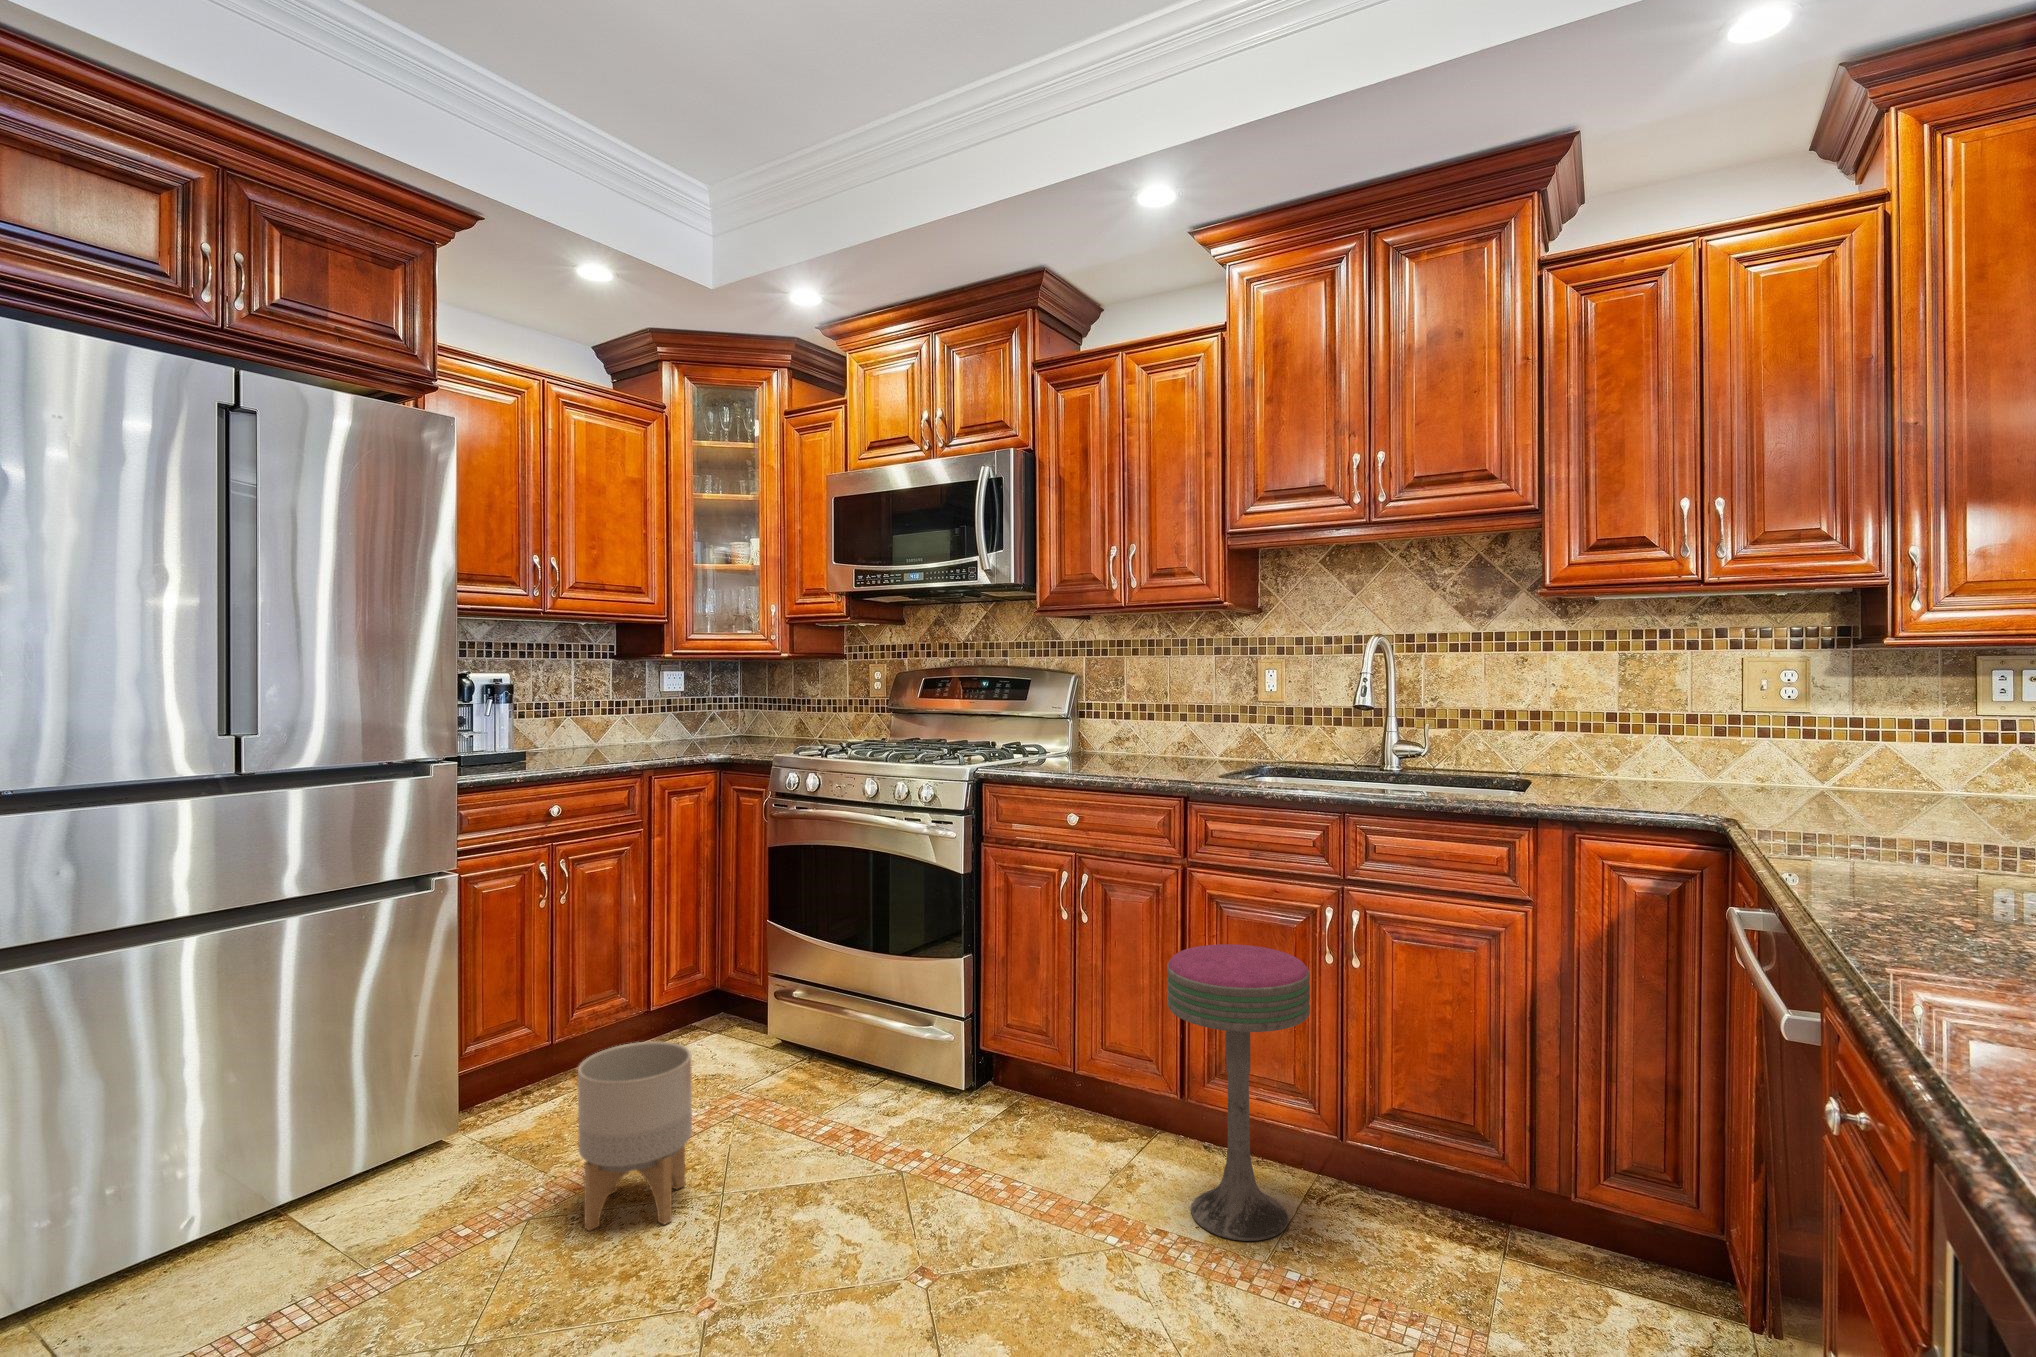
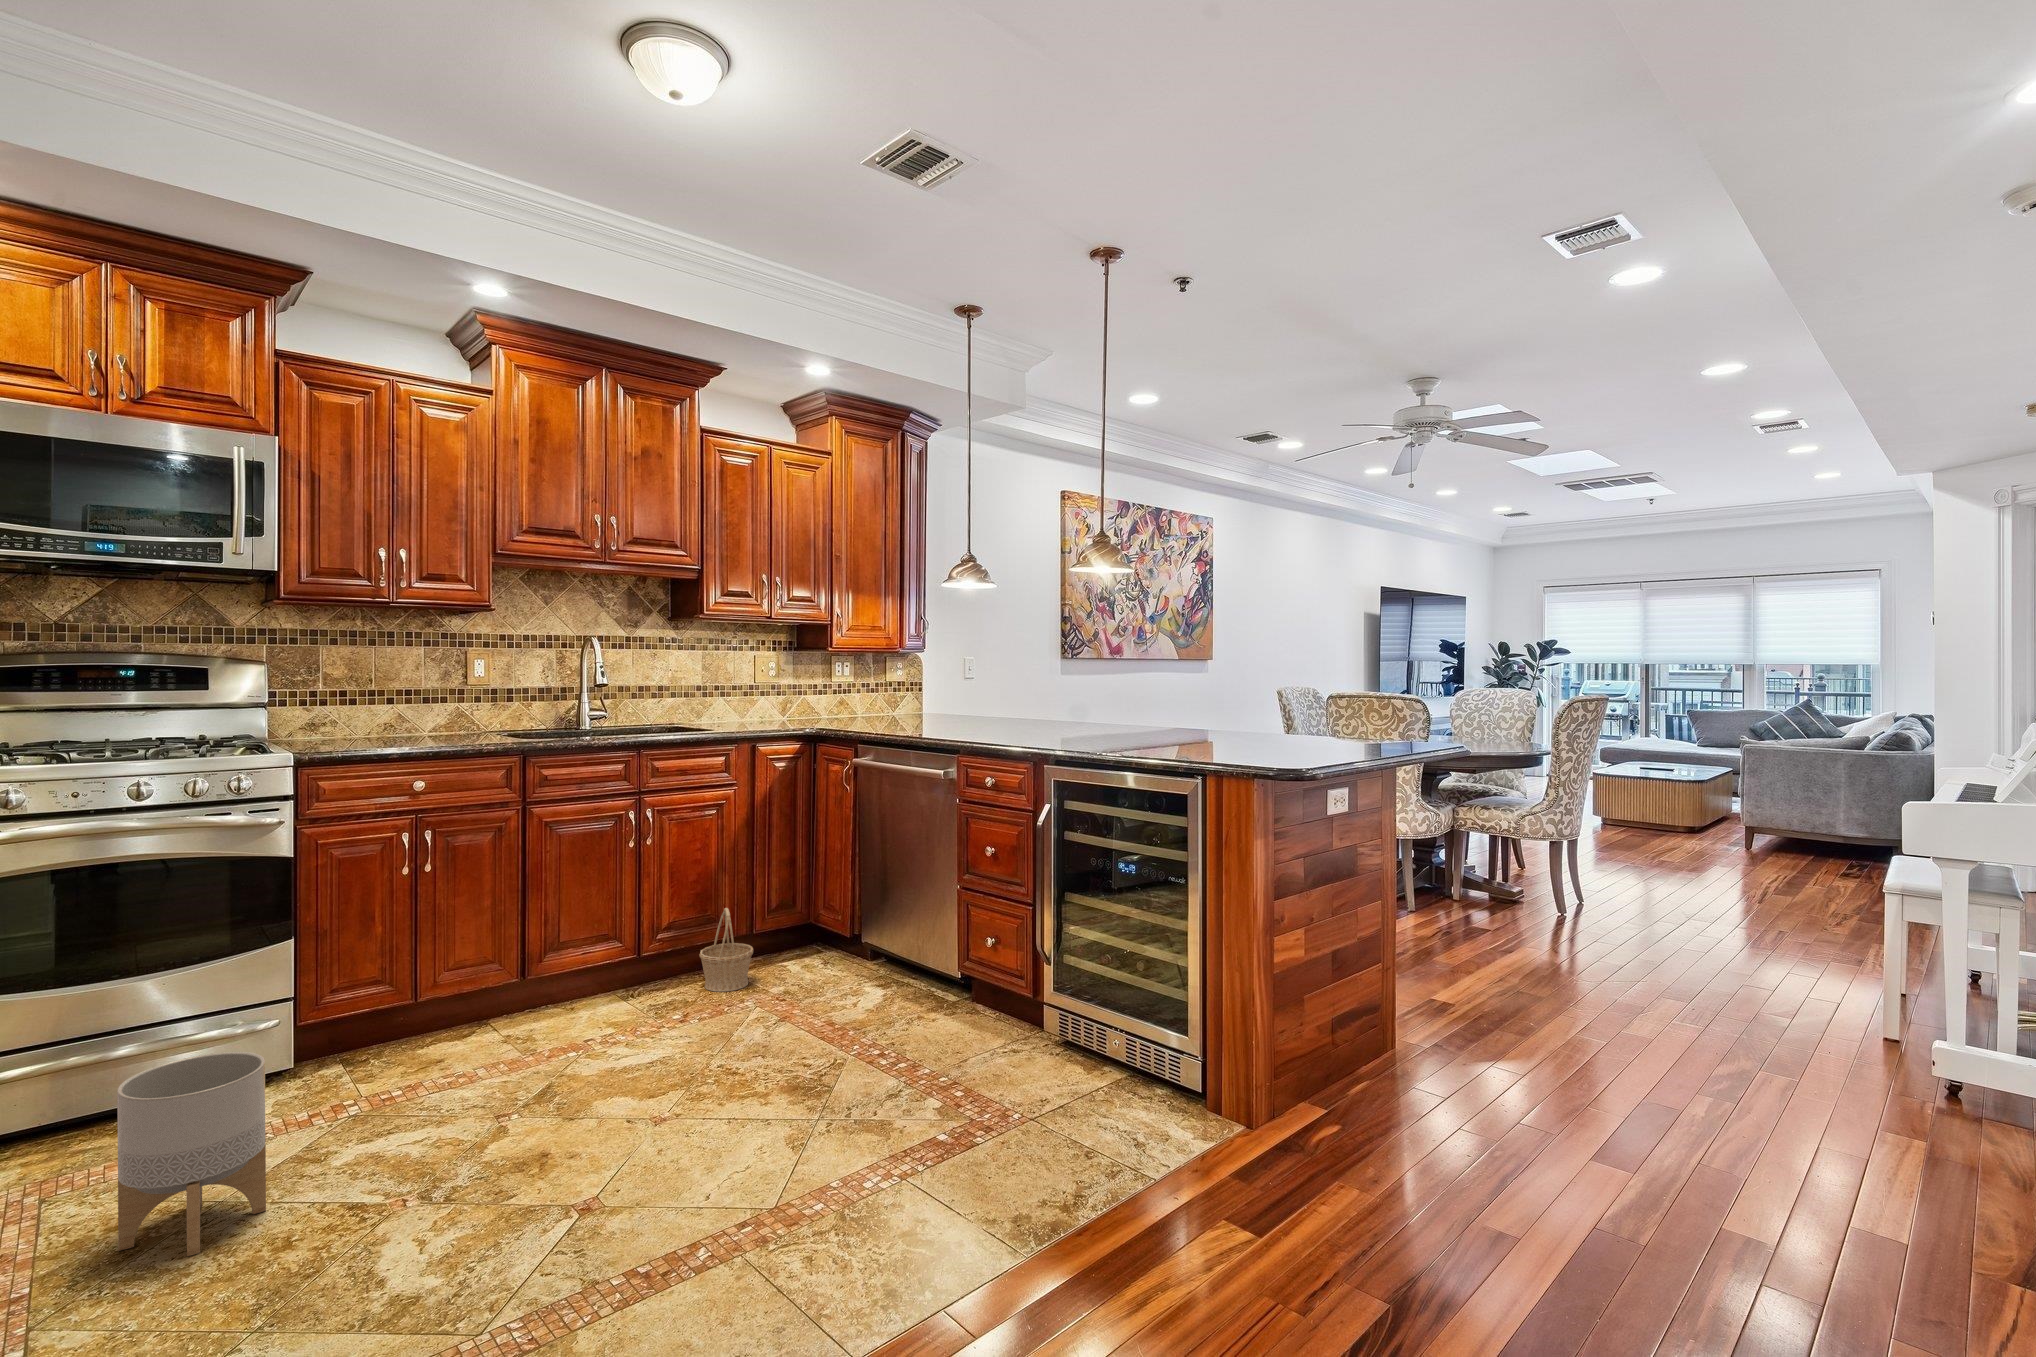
bar stool: present [1167,944,1310,1241] -> none [570,842,668,1025]
basket: none [1390,1121,1493,1287] -> present [699,908,754,992]

